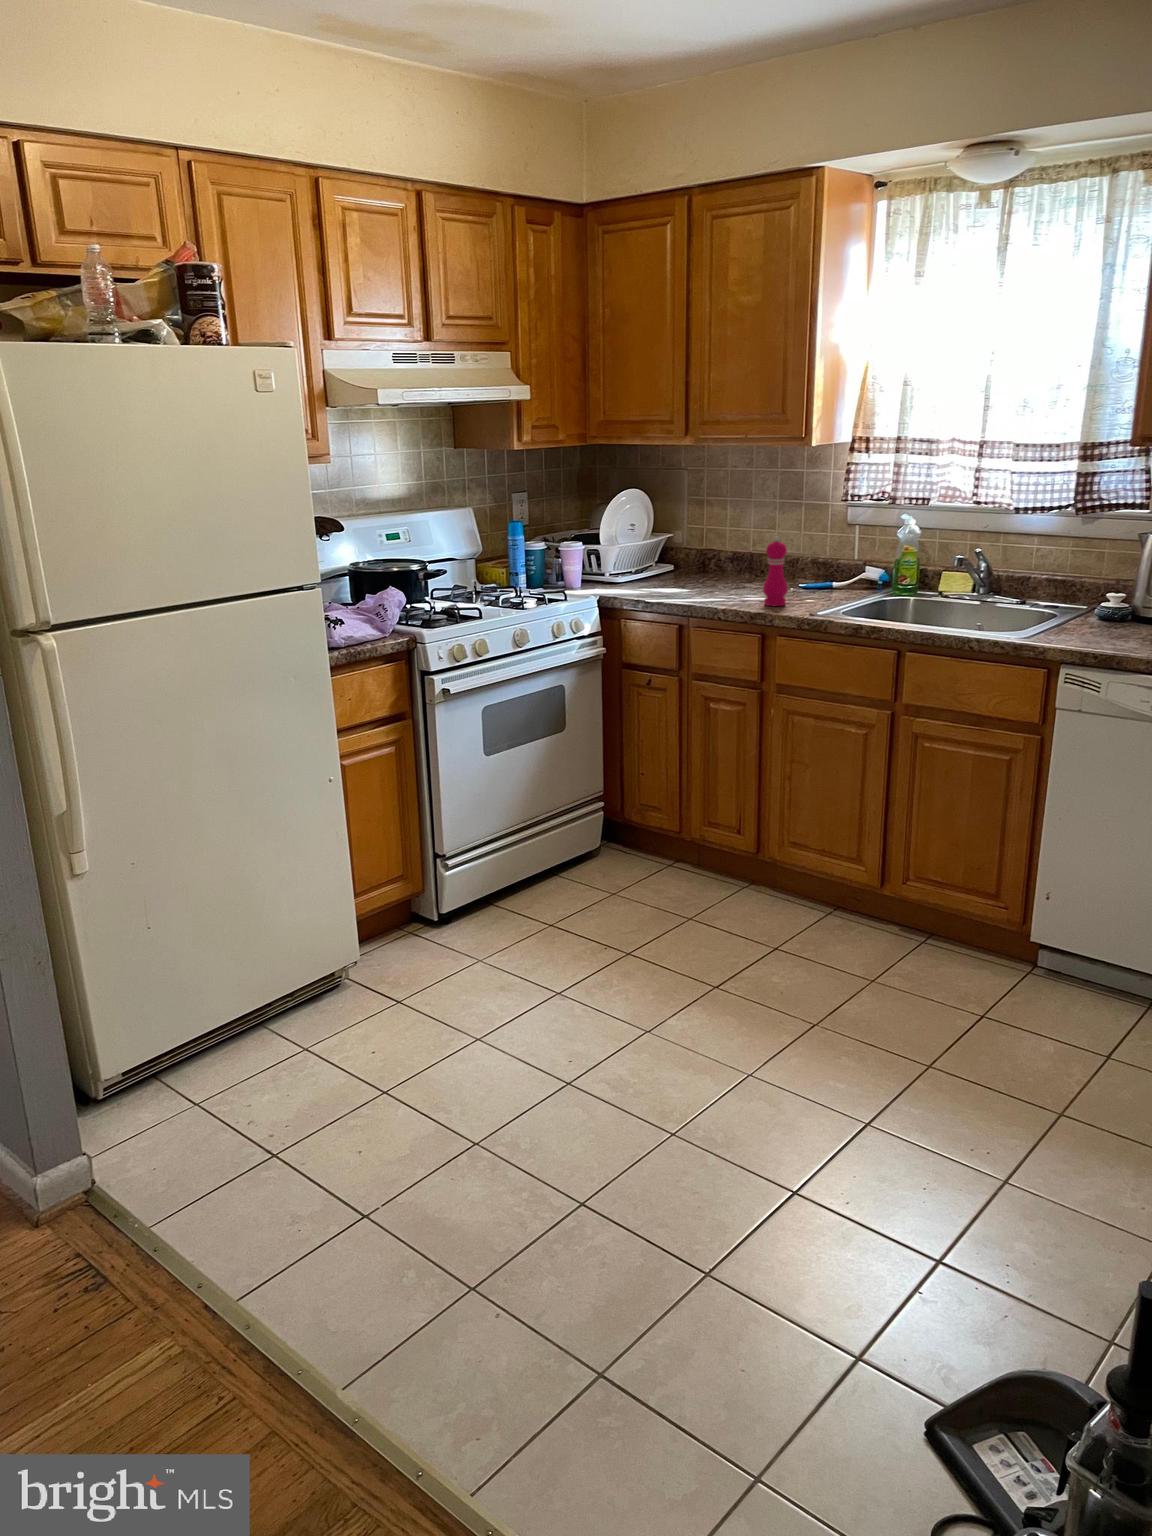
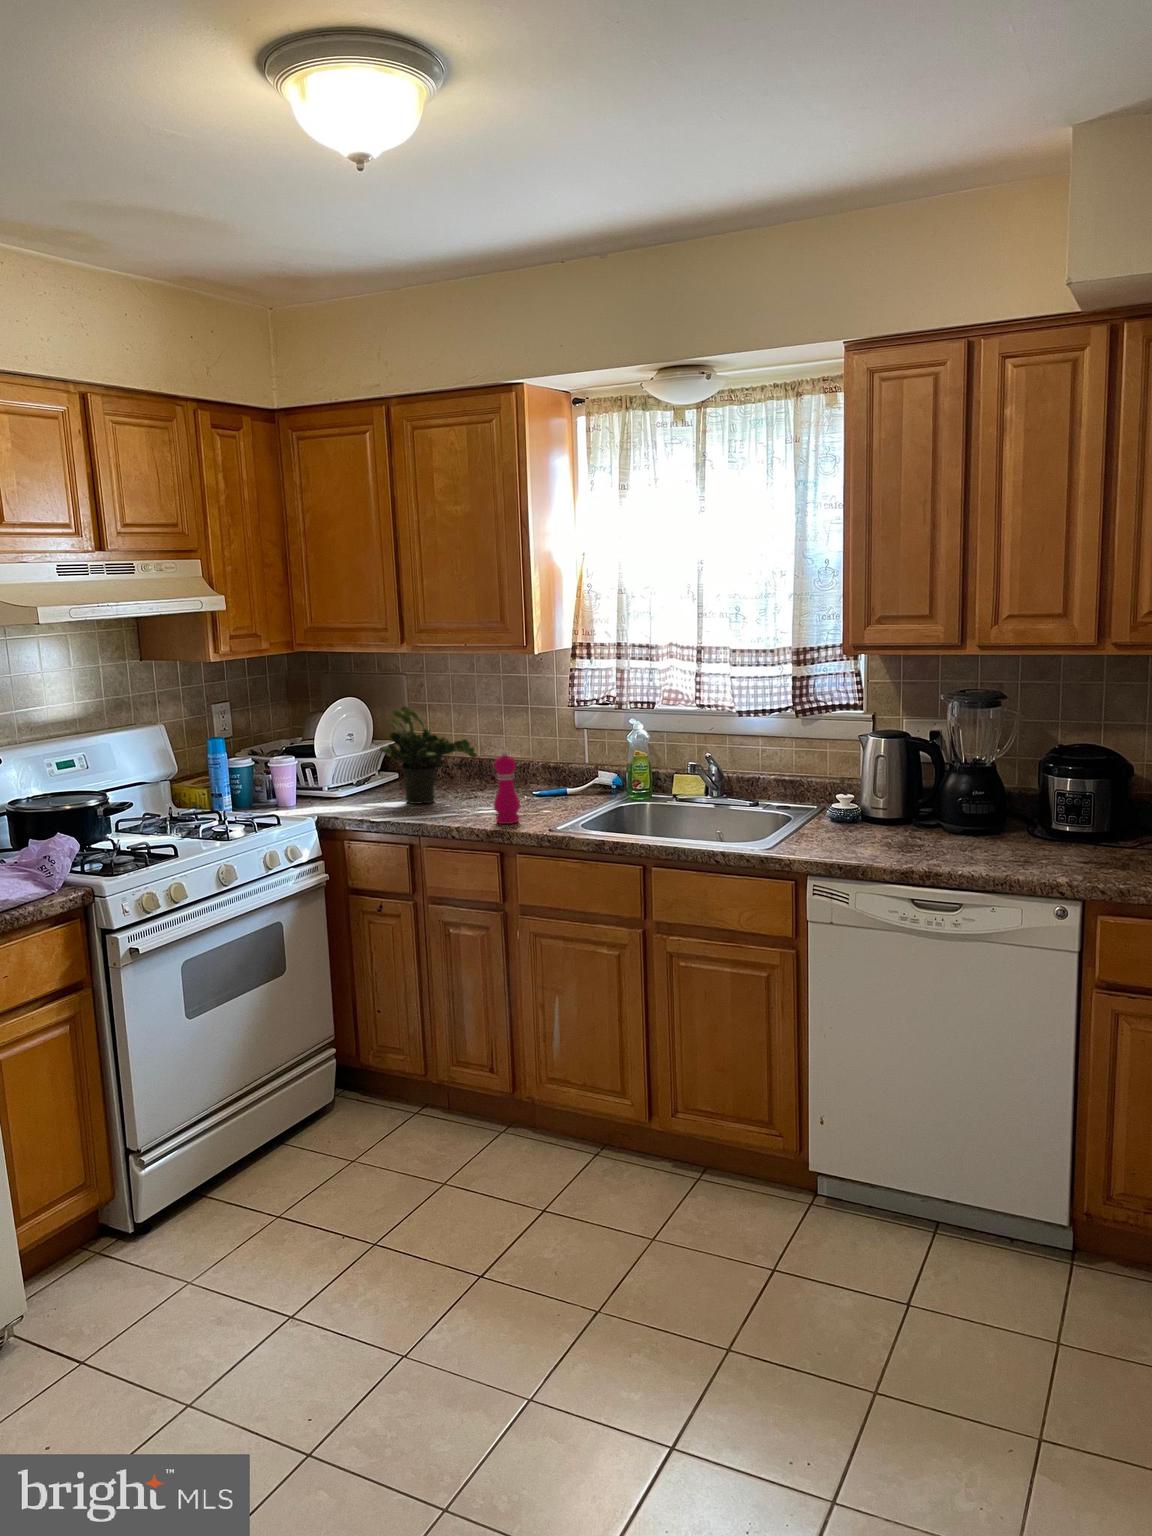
potted plant: none [661,494,752,587] -> present [379,706,477,804]

